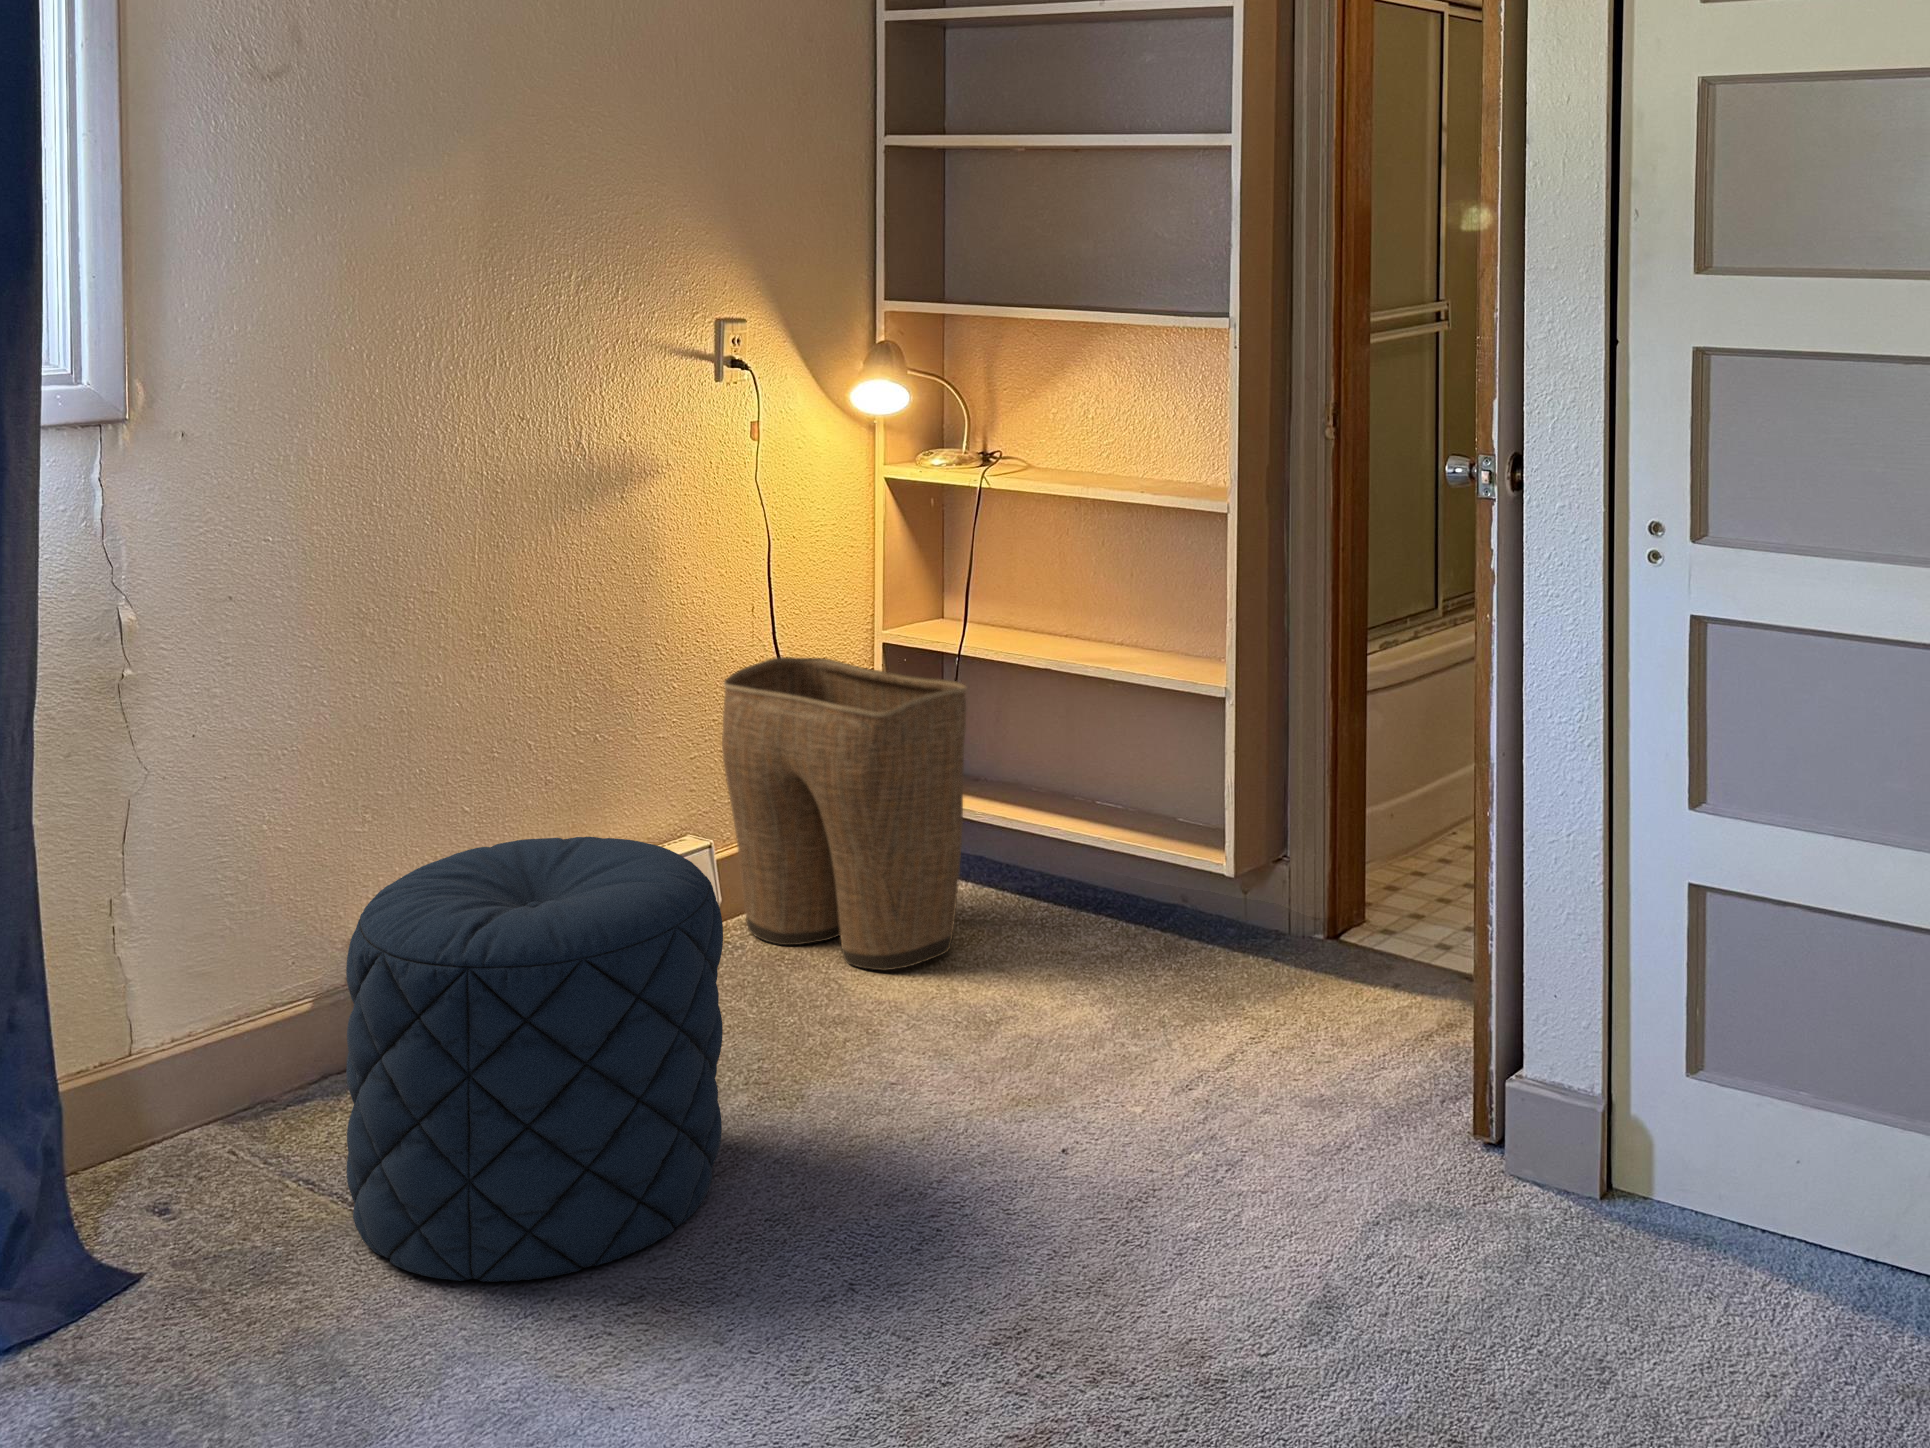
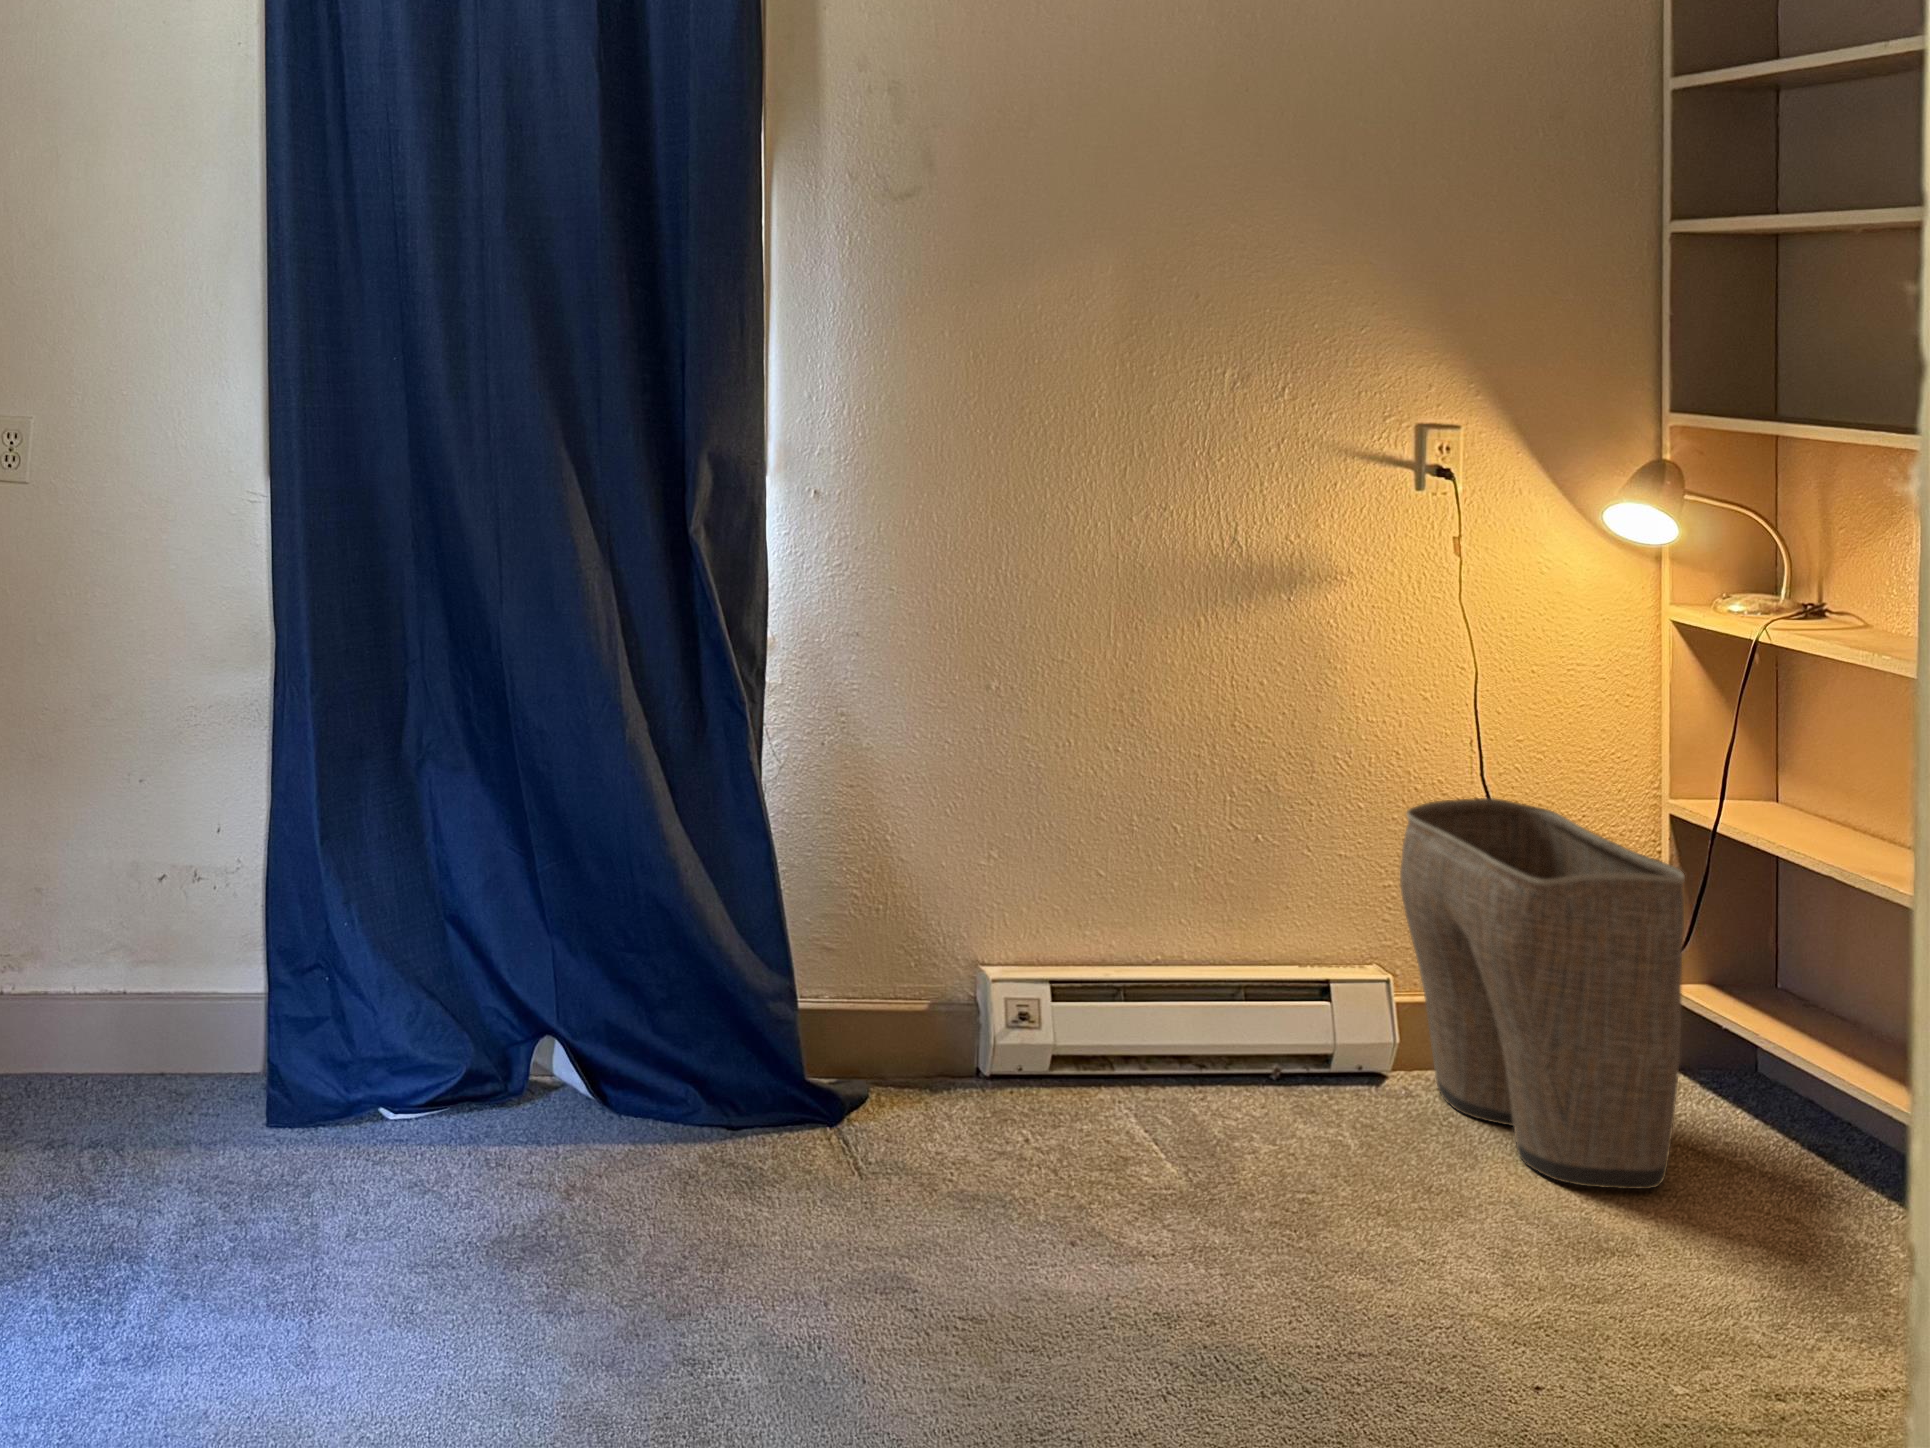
pouf: present [346,837,723,1282] -> none [838,897,1188,1321]

